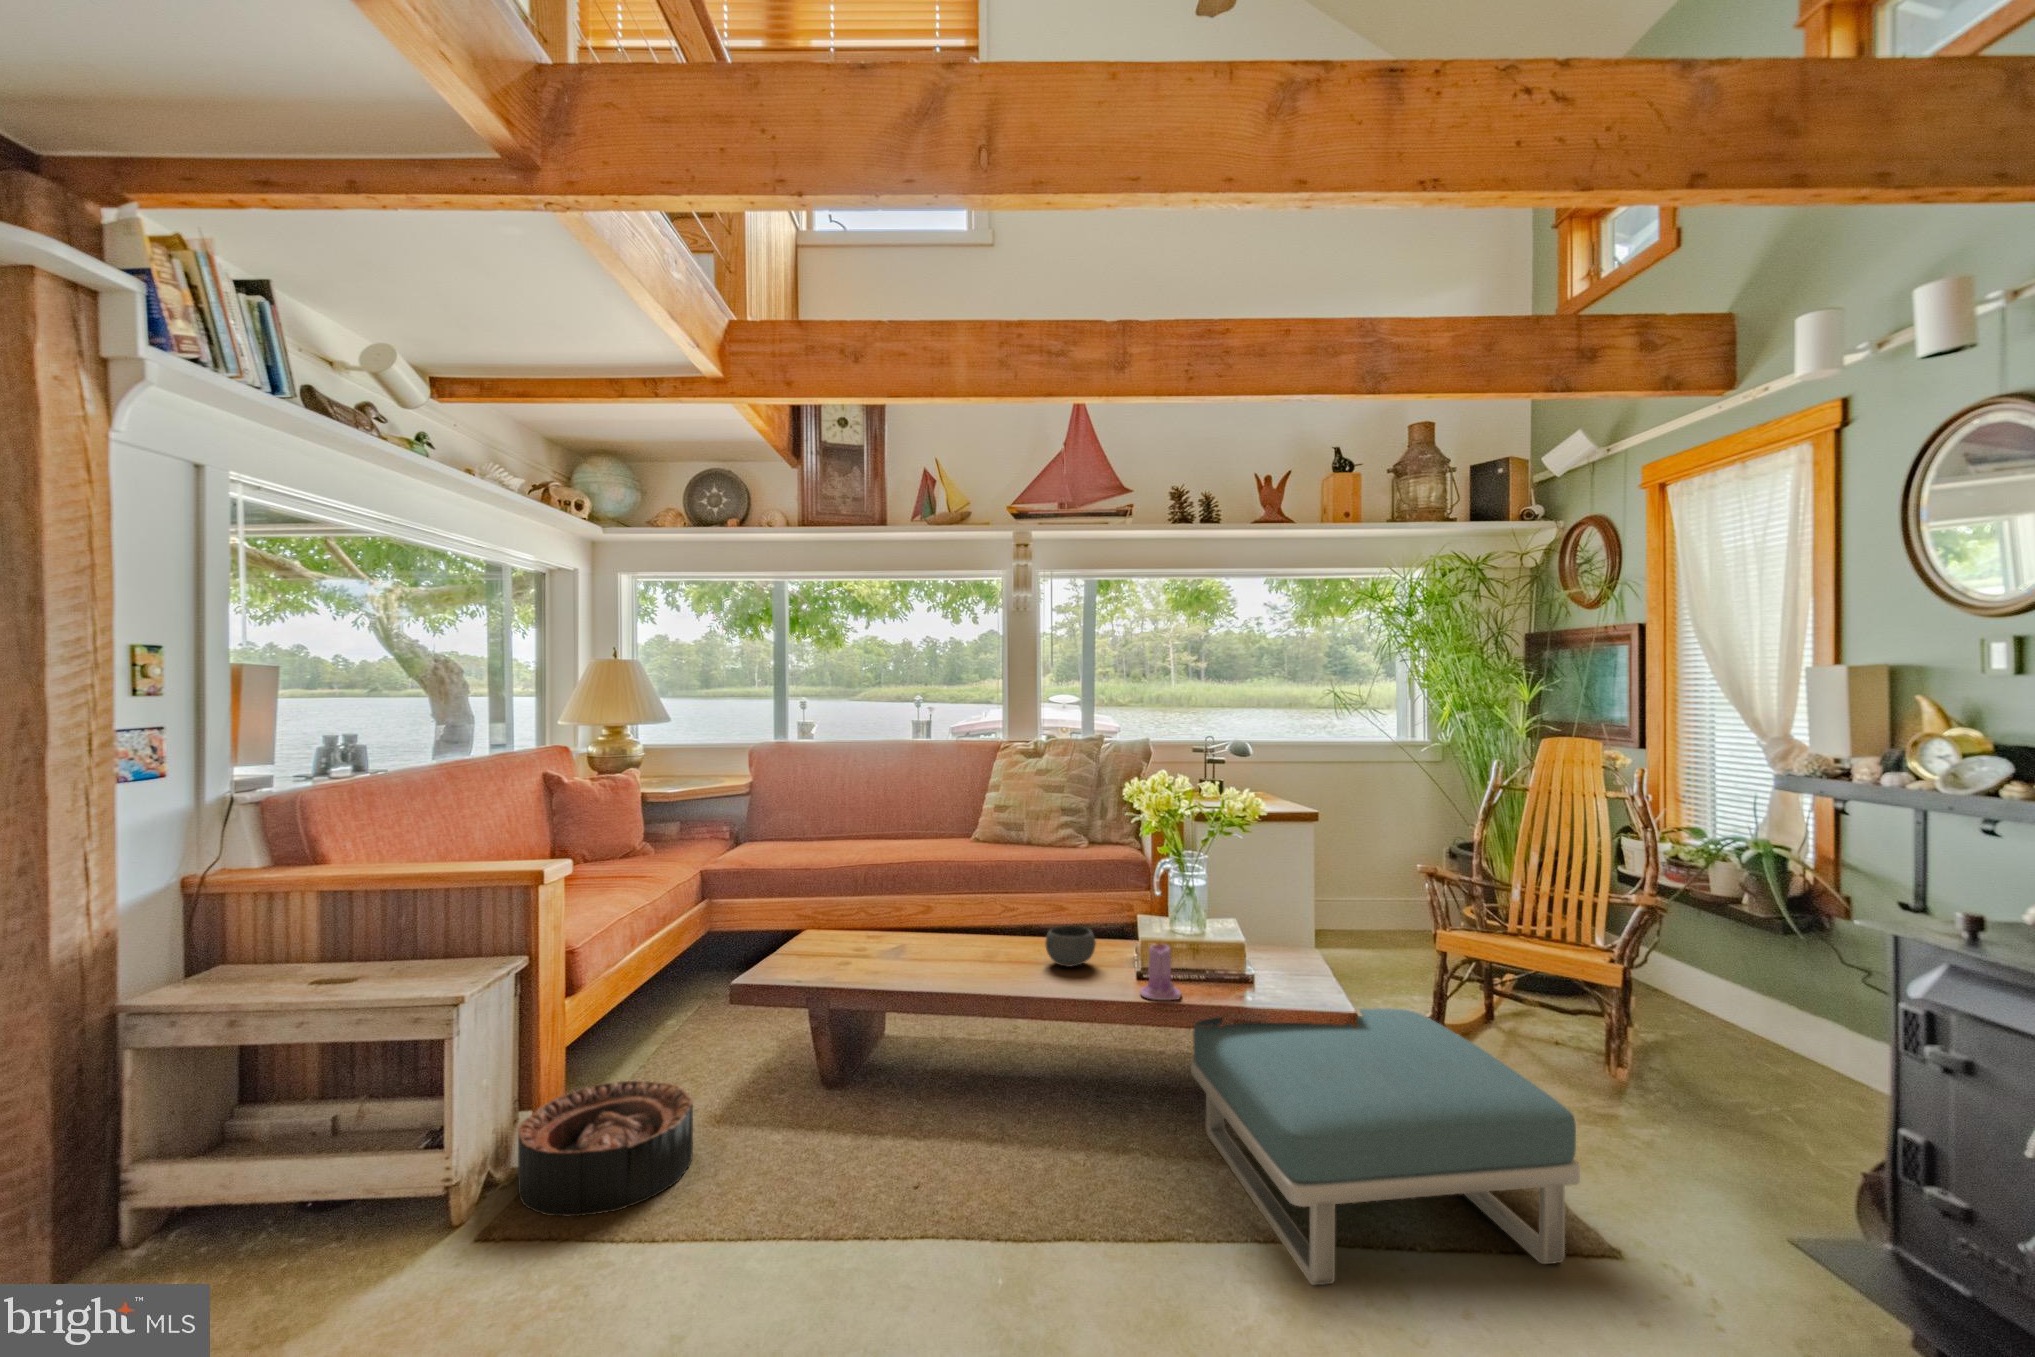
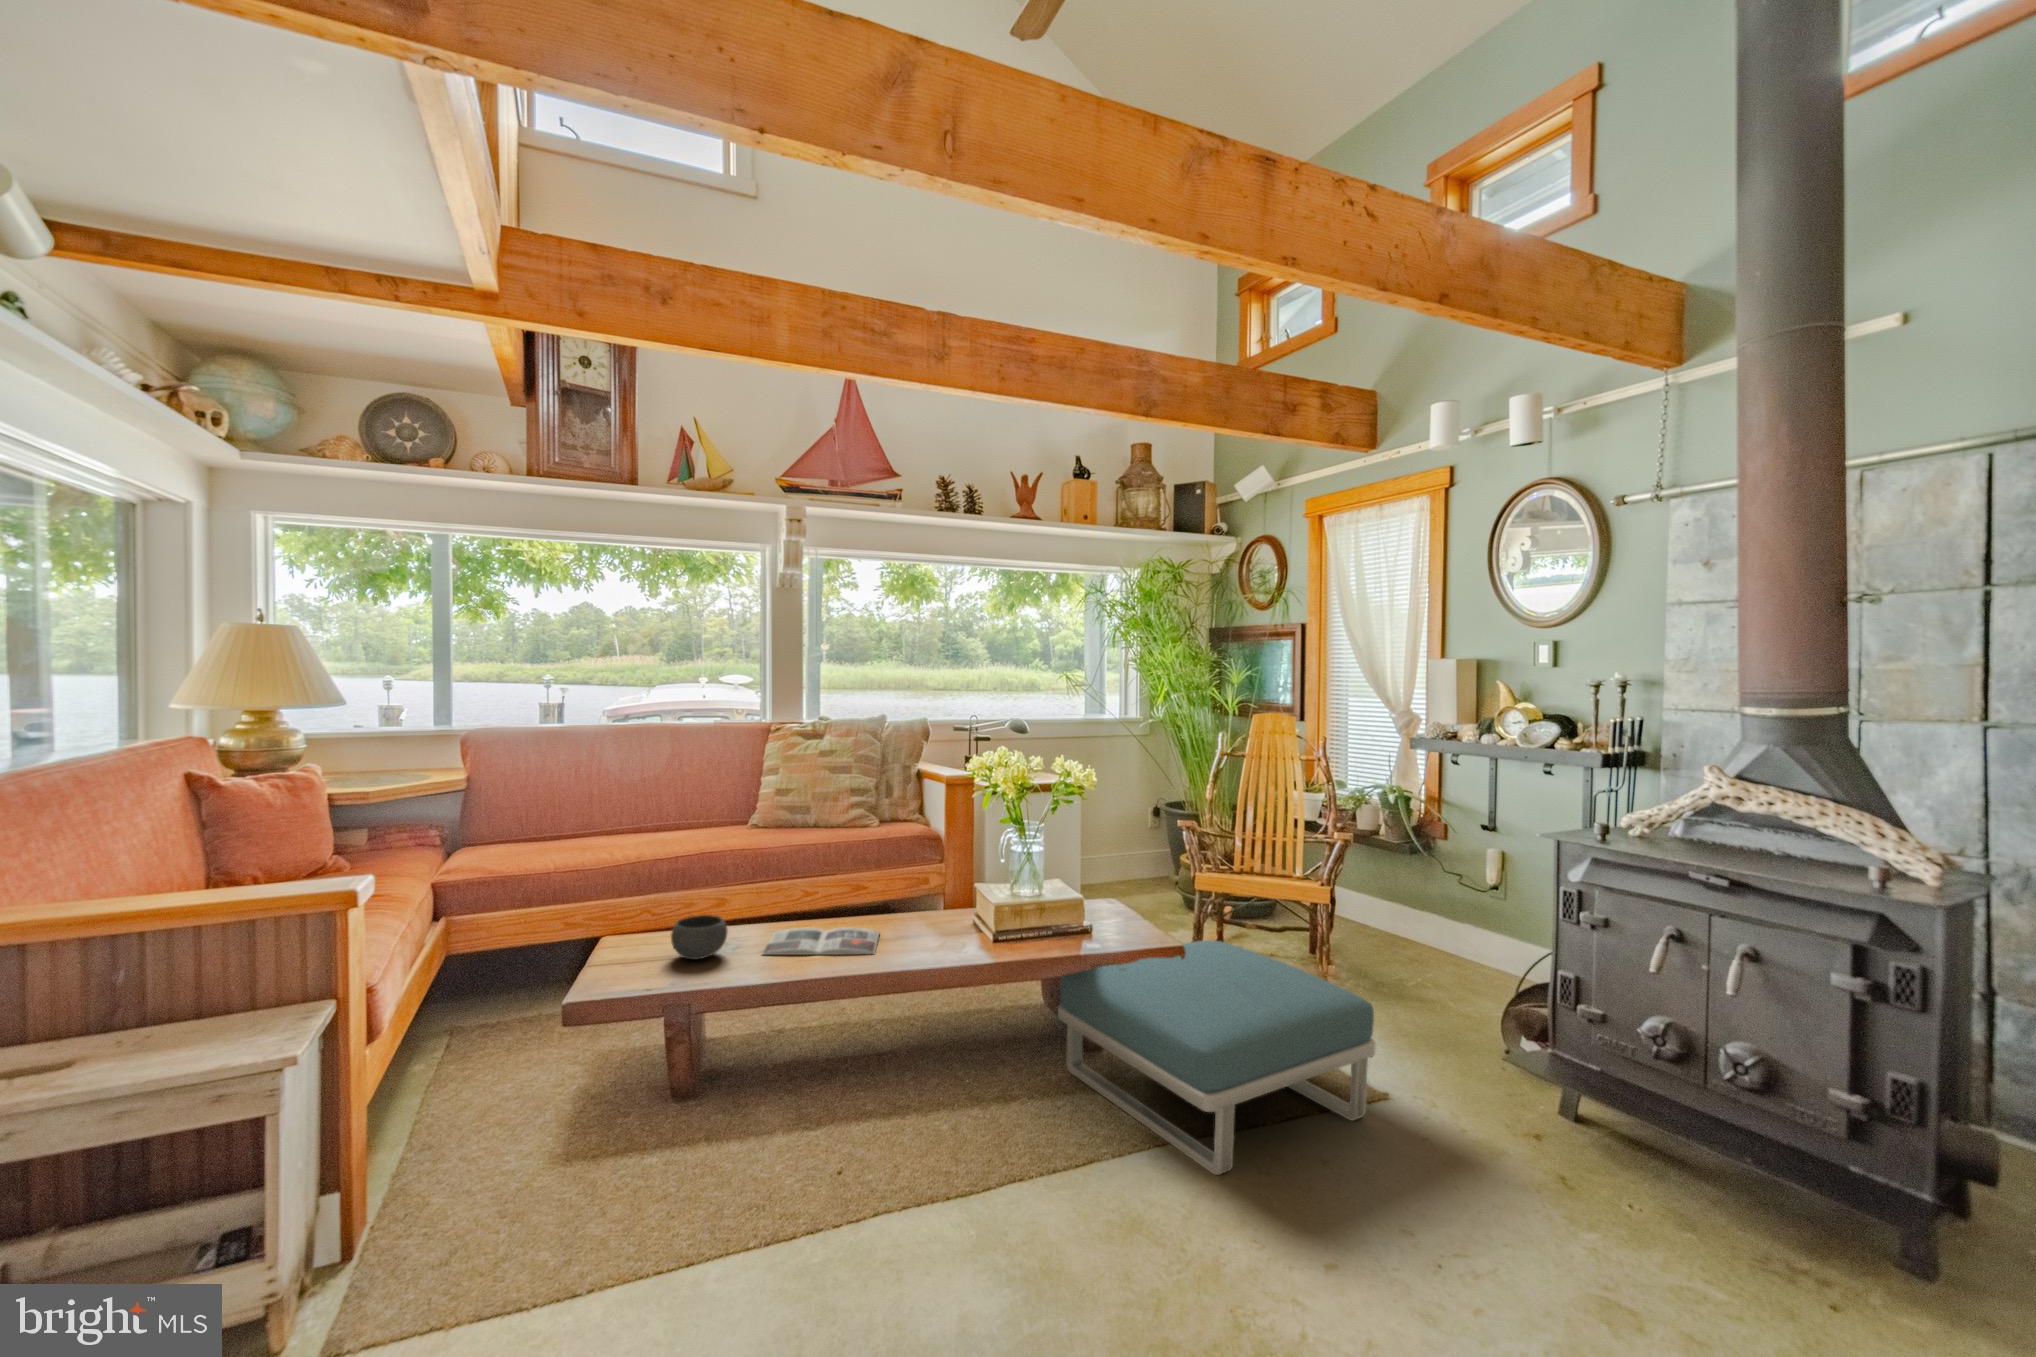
bowl: present [1046,925,1096,967] -> present [671,915,727,959]
candle: present [1140,943,1181,1000] -> none [1015,900,1053,957]
magazine: none [897,945,1022,978] -> present [762,927,879,955]
basket: present [518,1081,693,1216] -> none [343,1120,568,1303]

